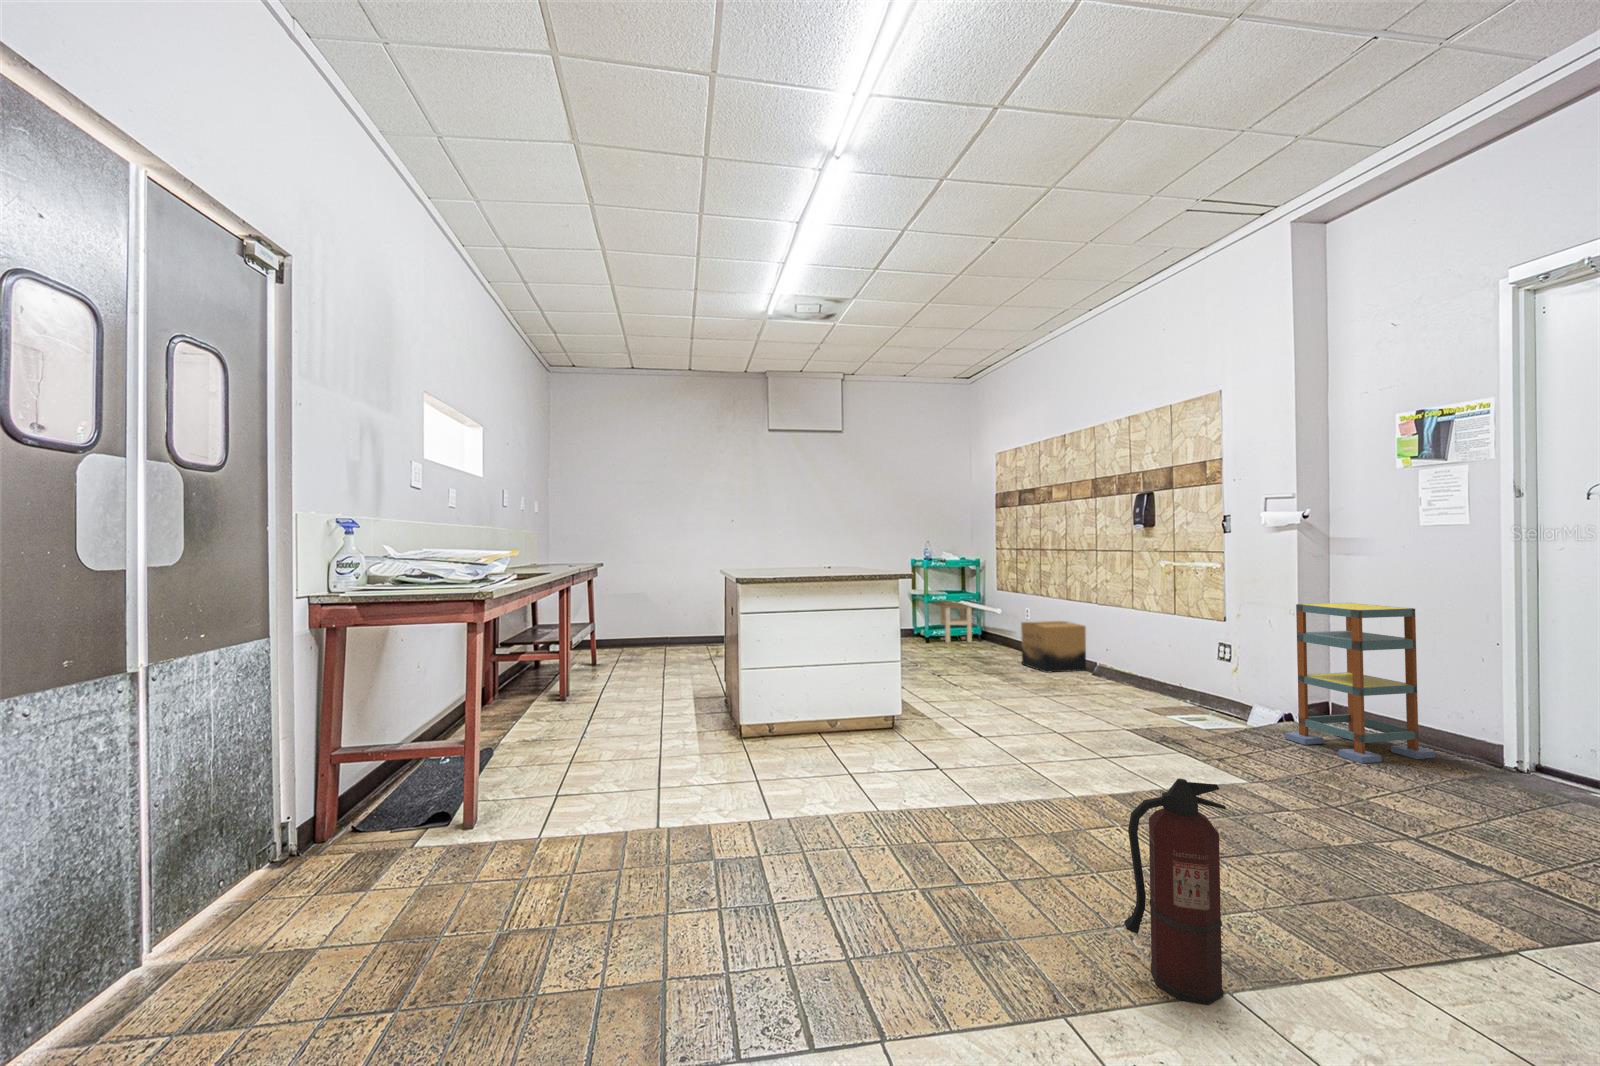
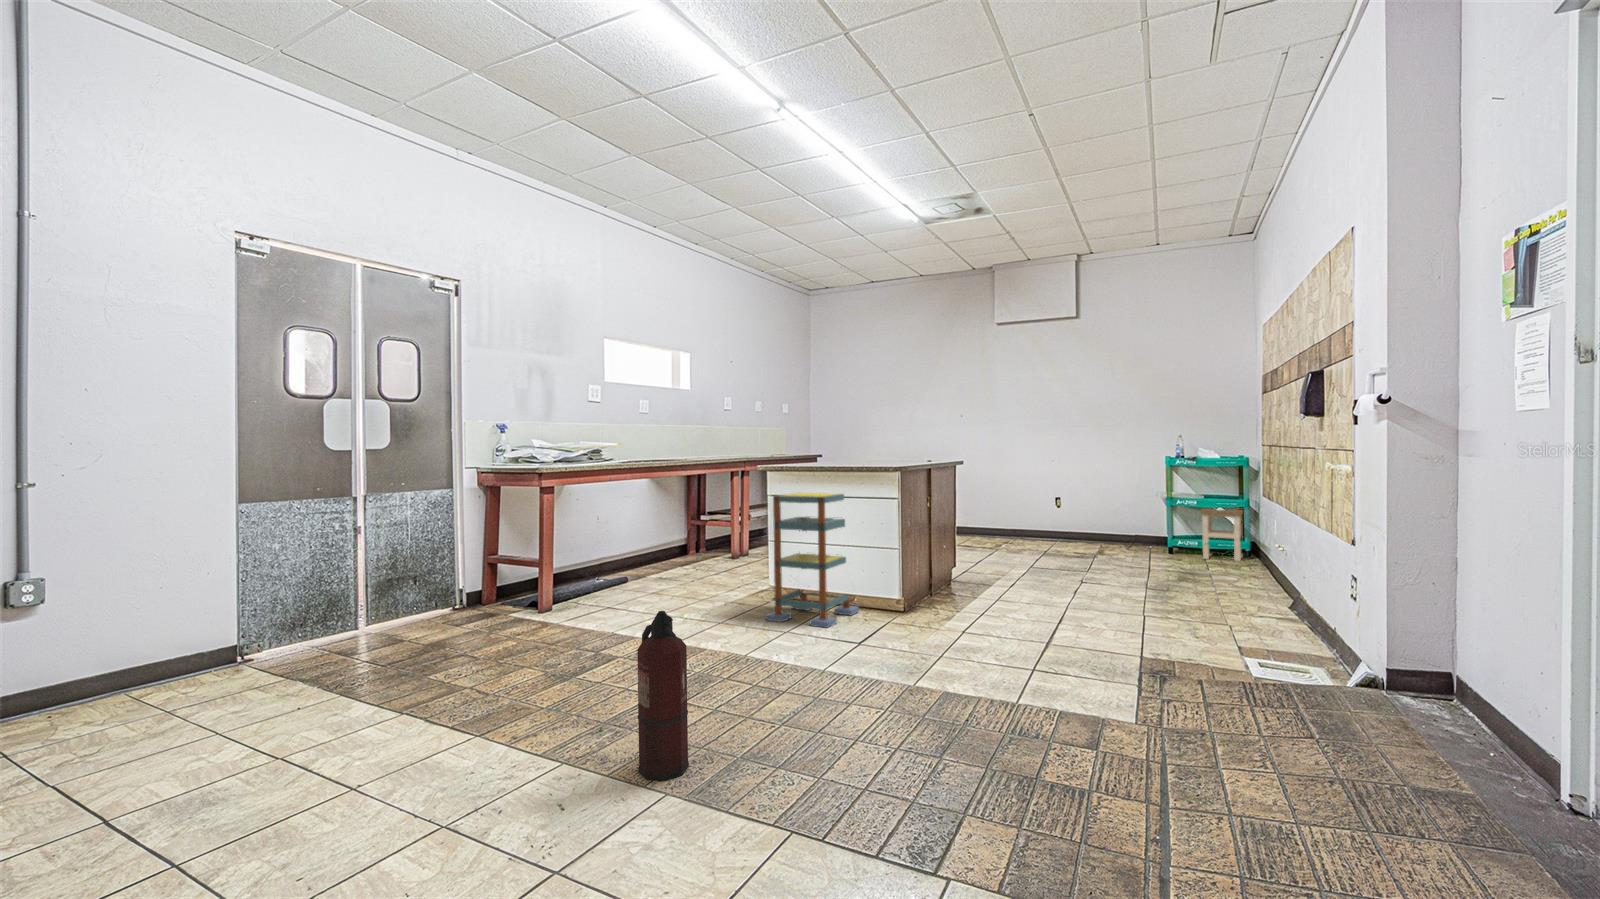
shelving unit: present [1285,603,1435,763] -> present [765,492,859,628]
cardboard box: present [1021,621,1086,673] -> none [1231,534,1310,603]

